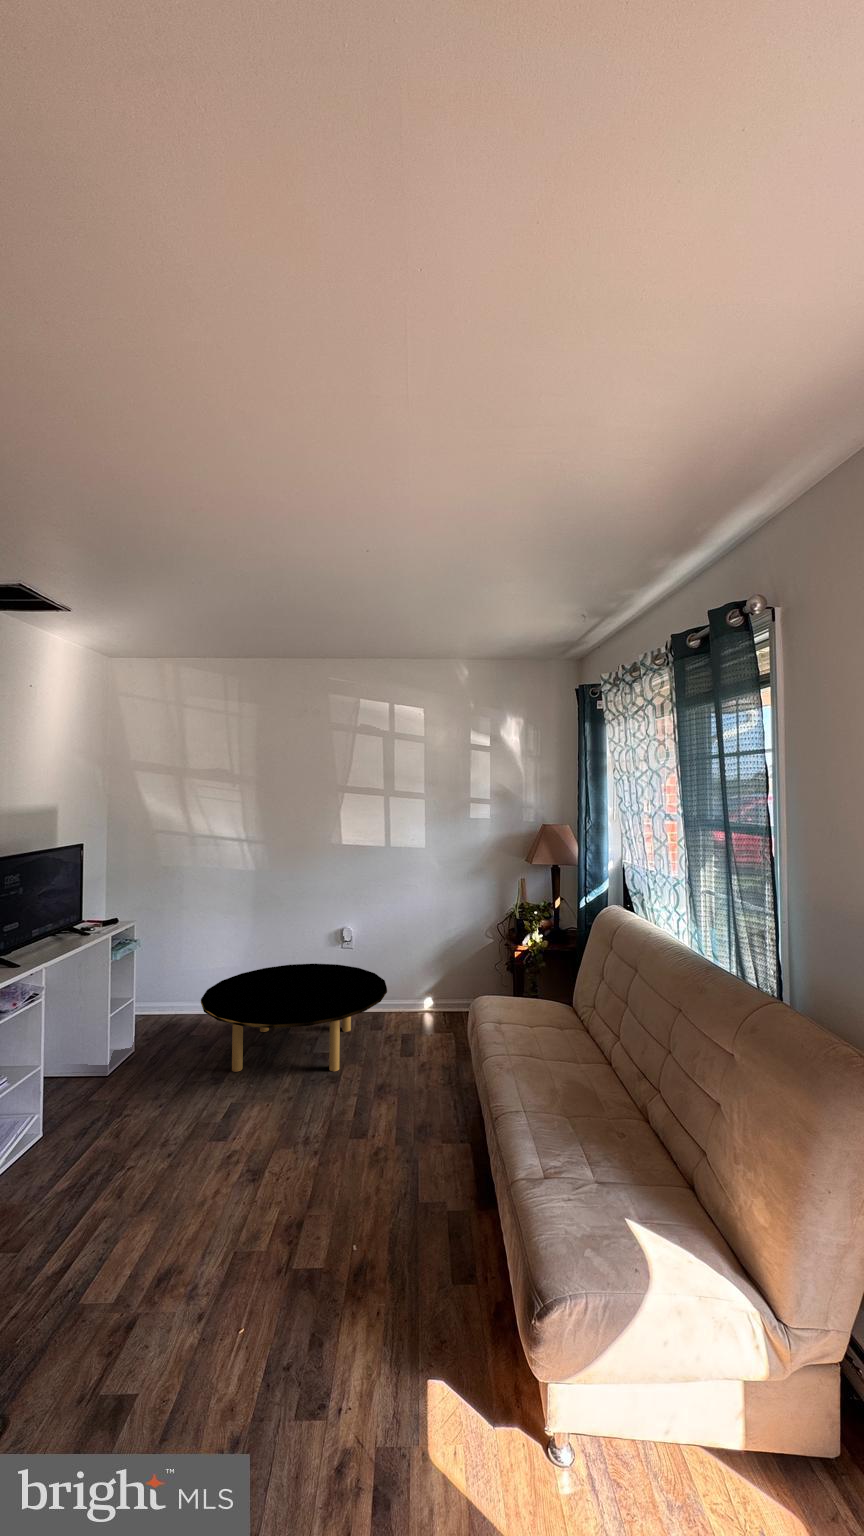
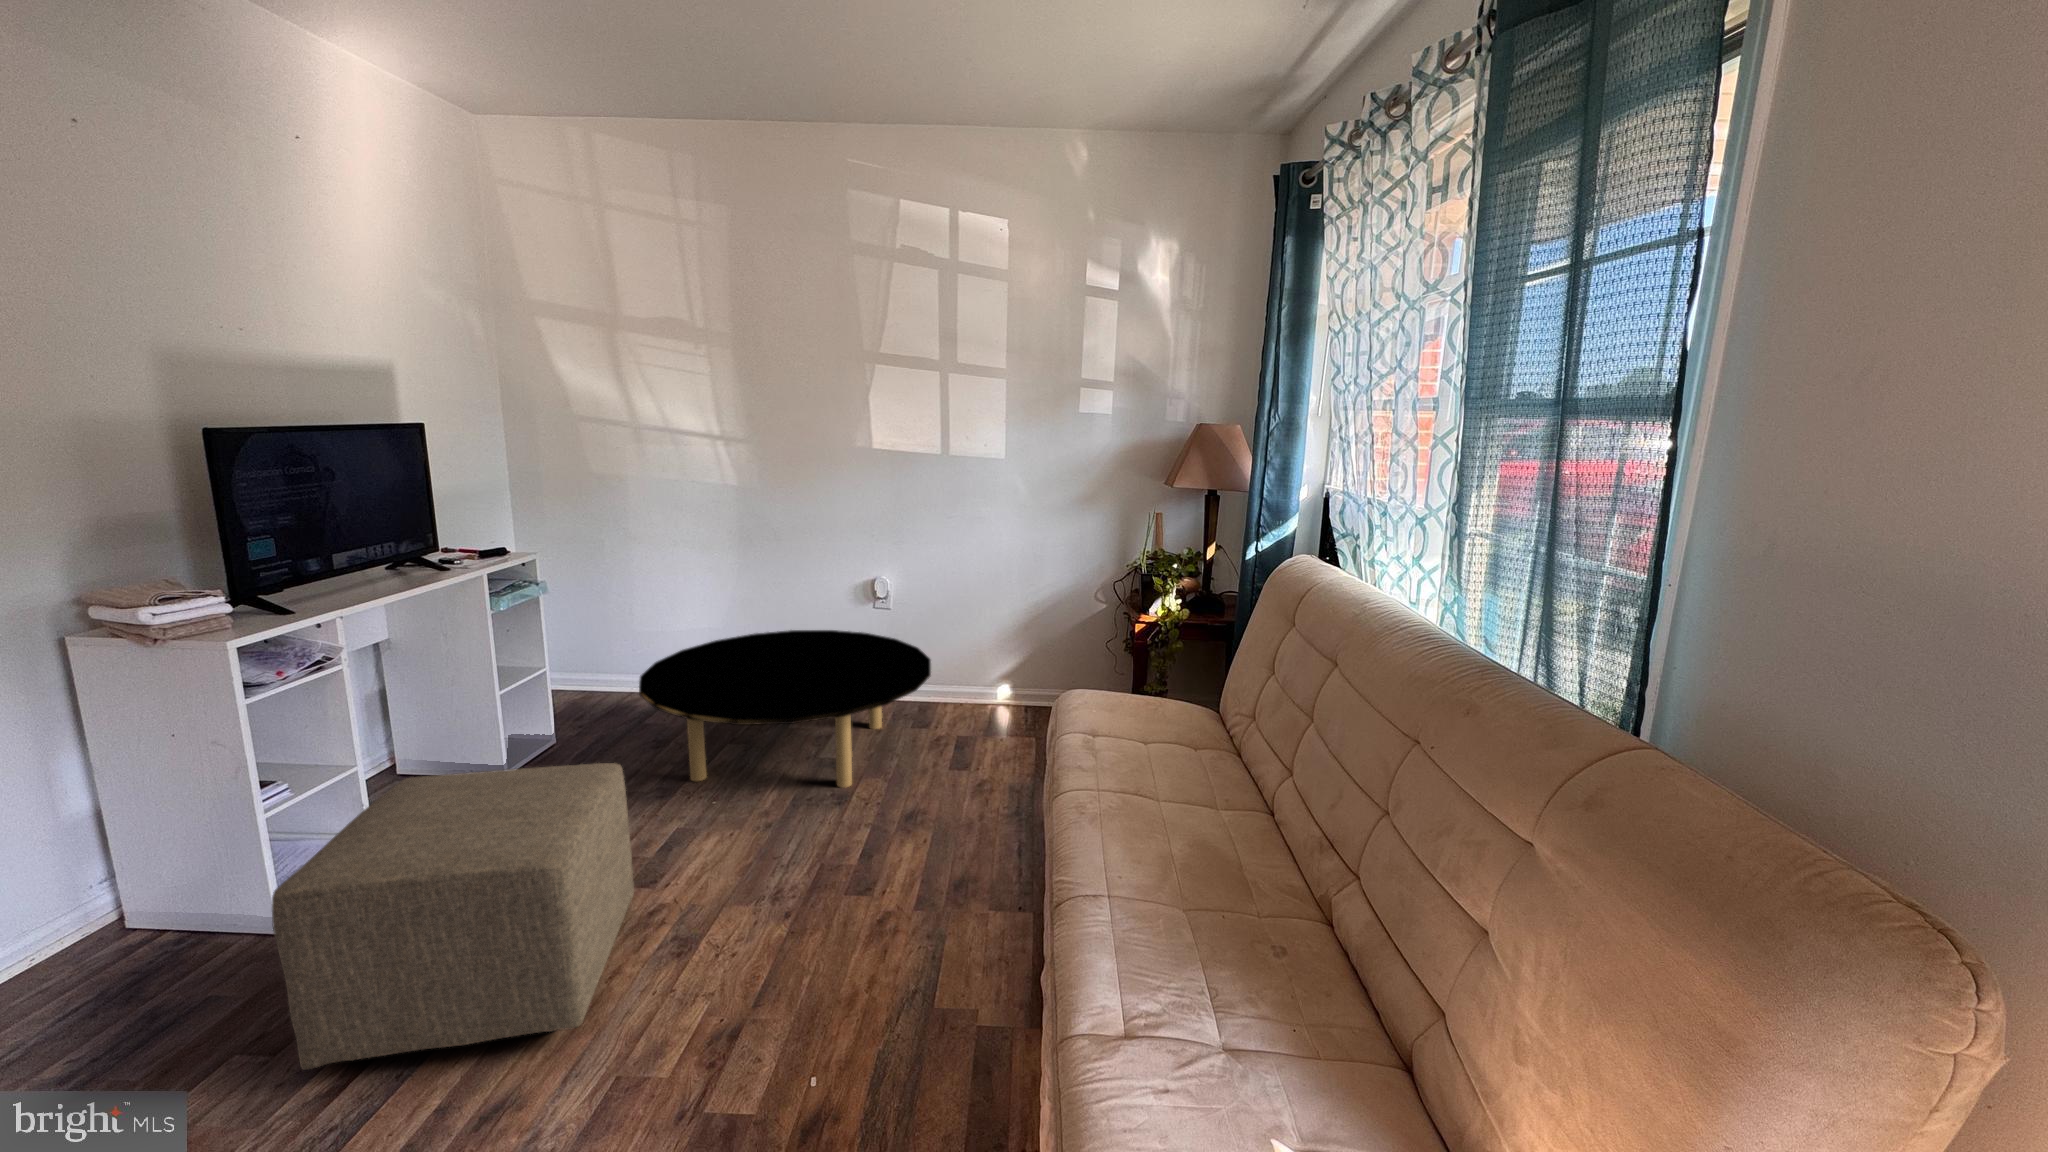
ottoman: none [42,1053,220,1257] -> present [272,763,634,1070]

